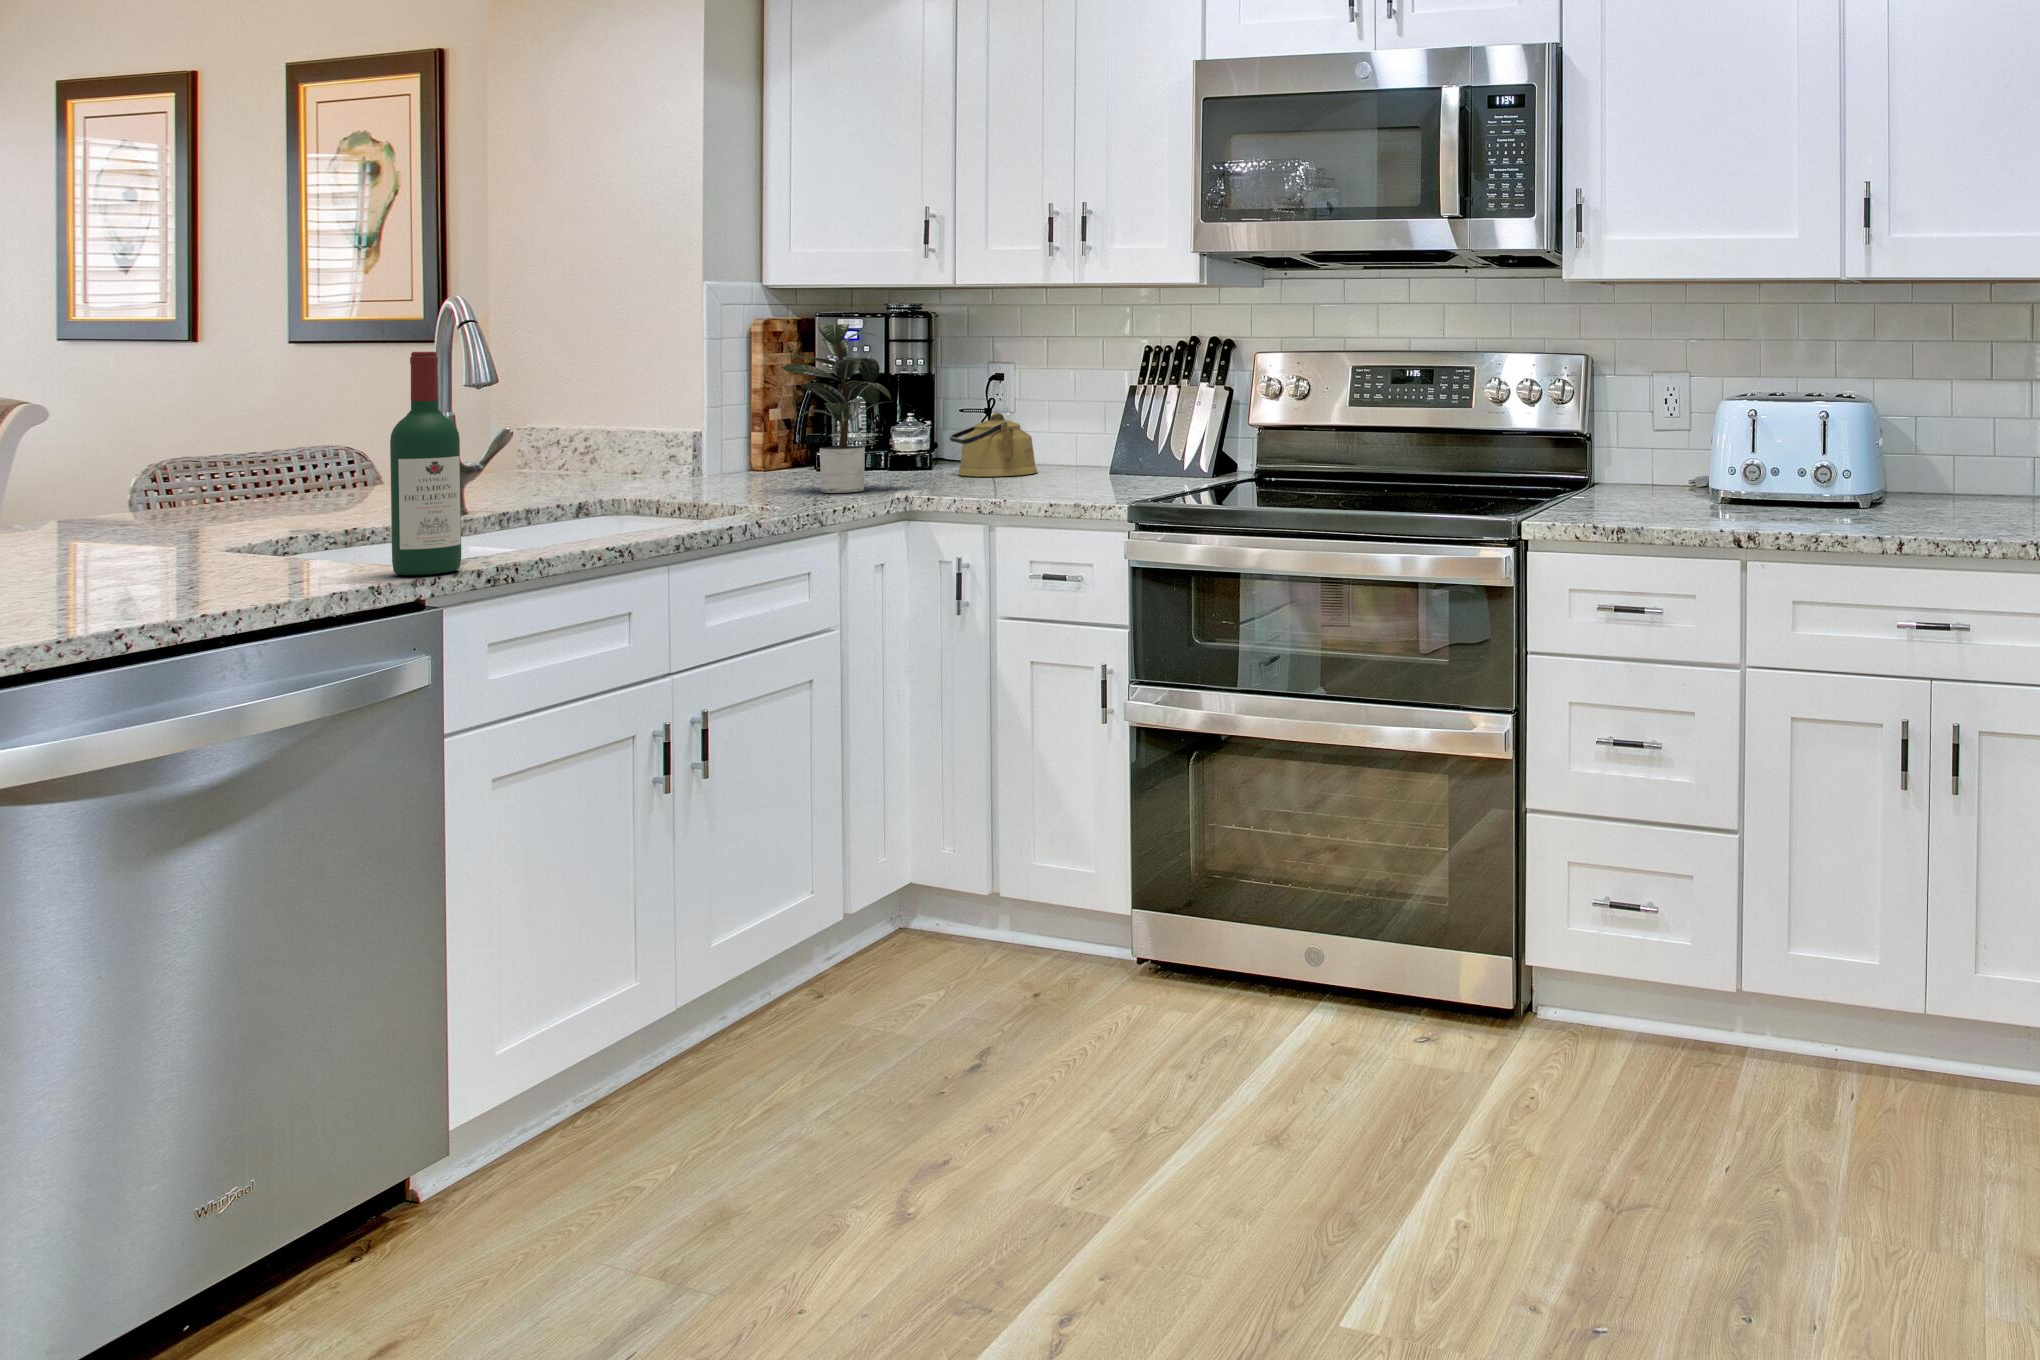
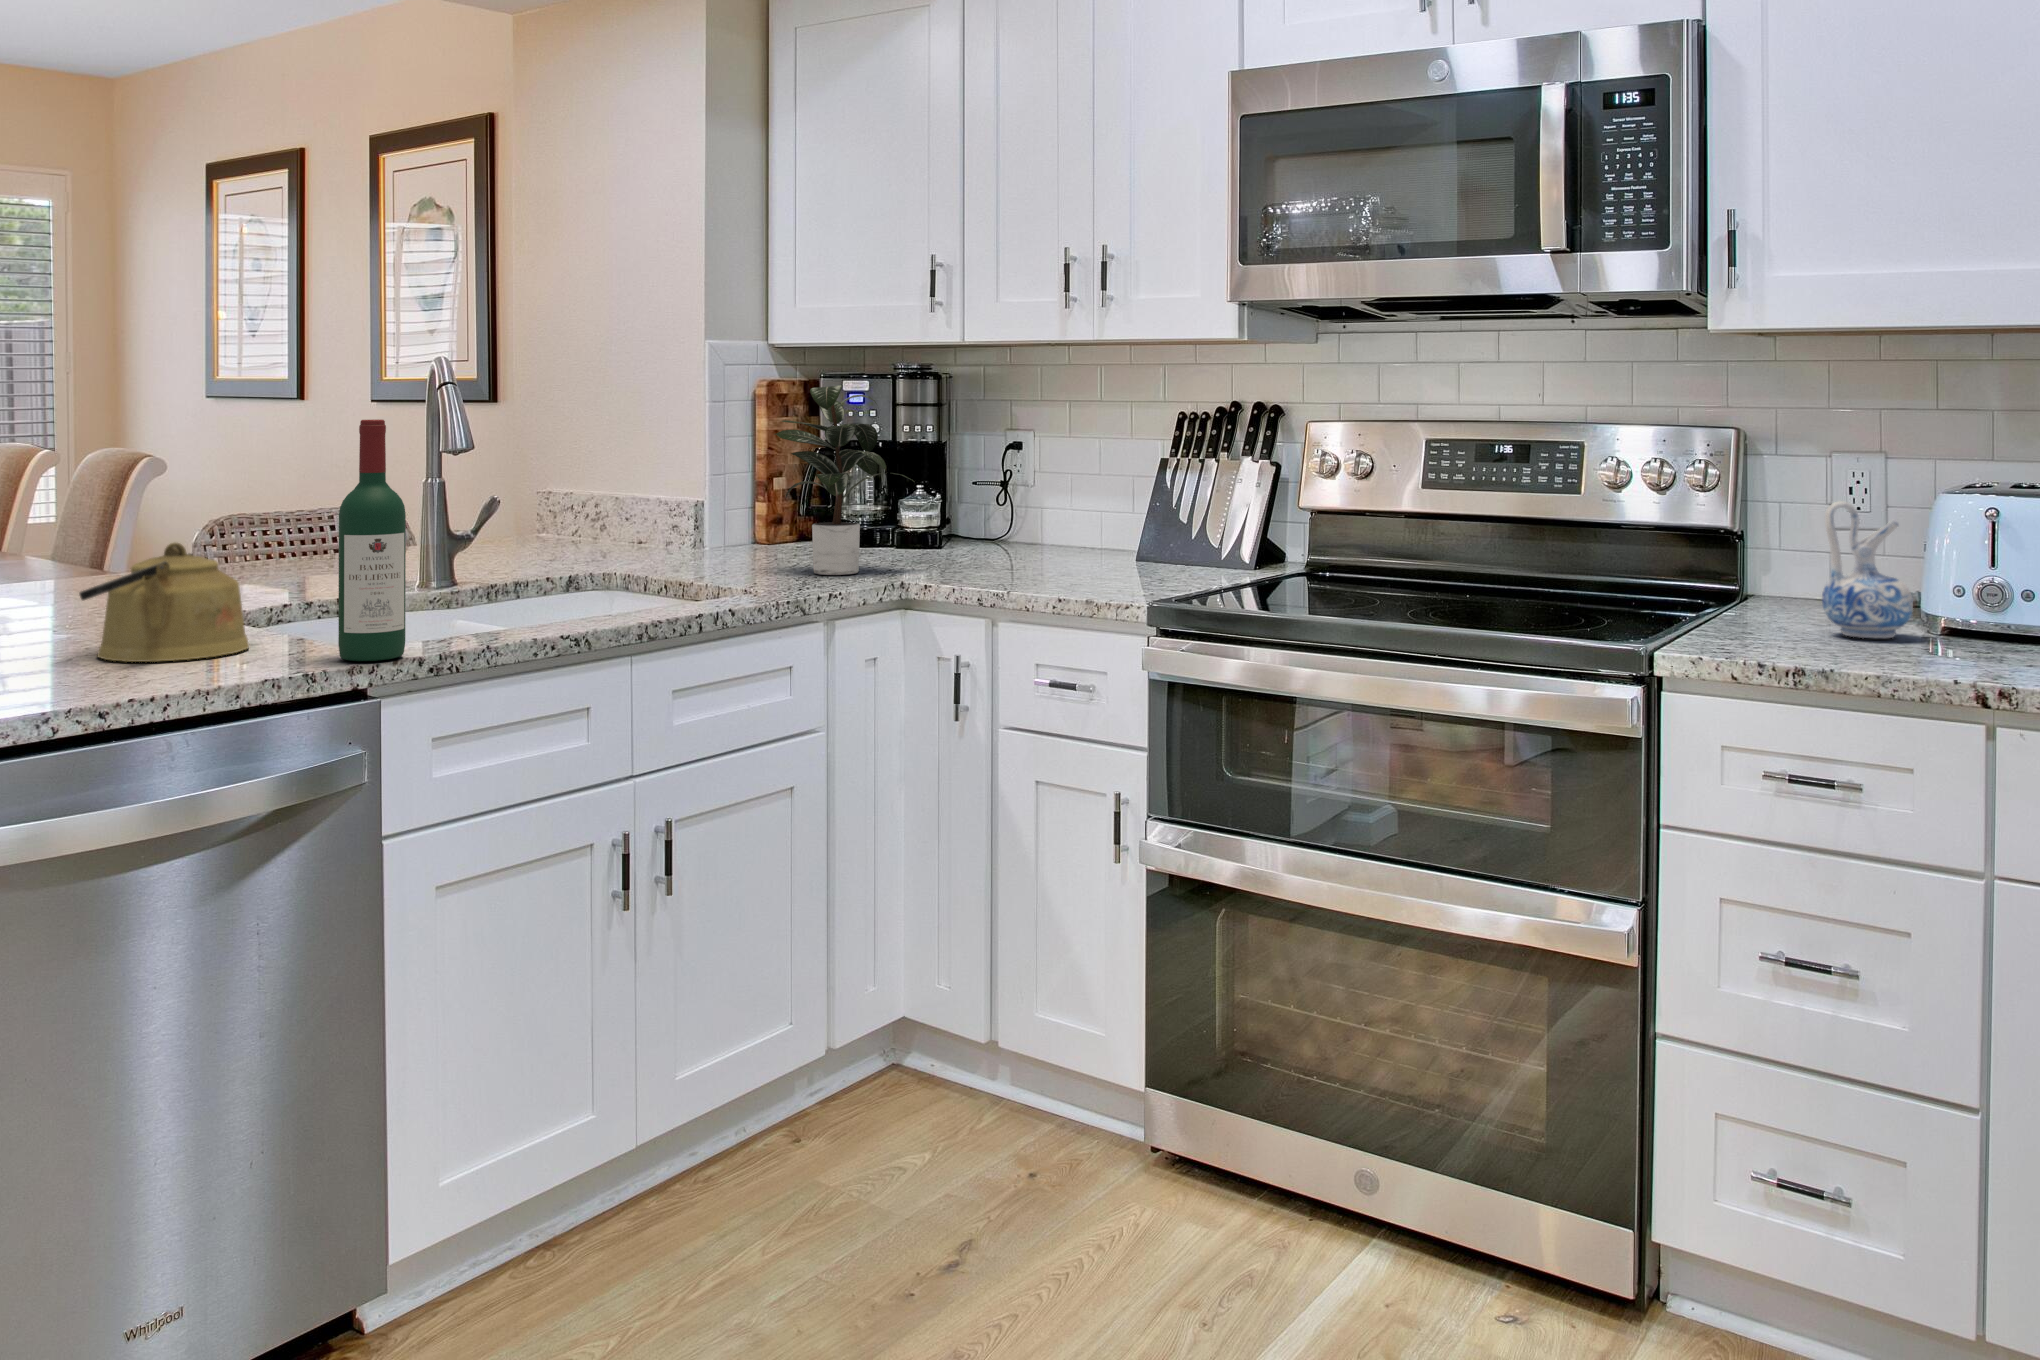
ceramic pitcher: none [1637,408,1696,506] -> present [1822,501,1913,638]
kettle: present [950,413,1037,477] -> present [79,543,249,662]

